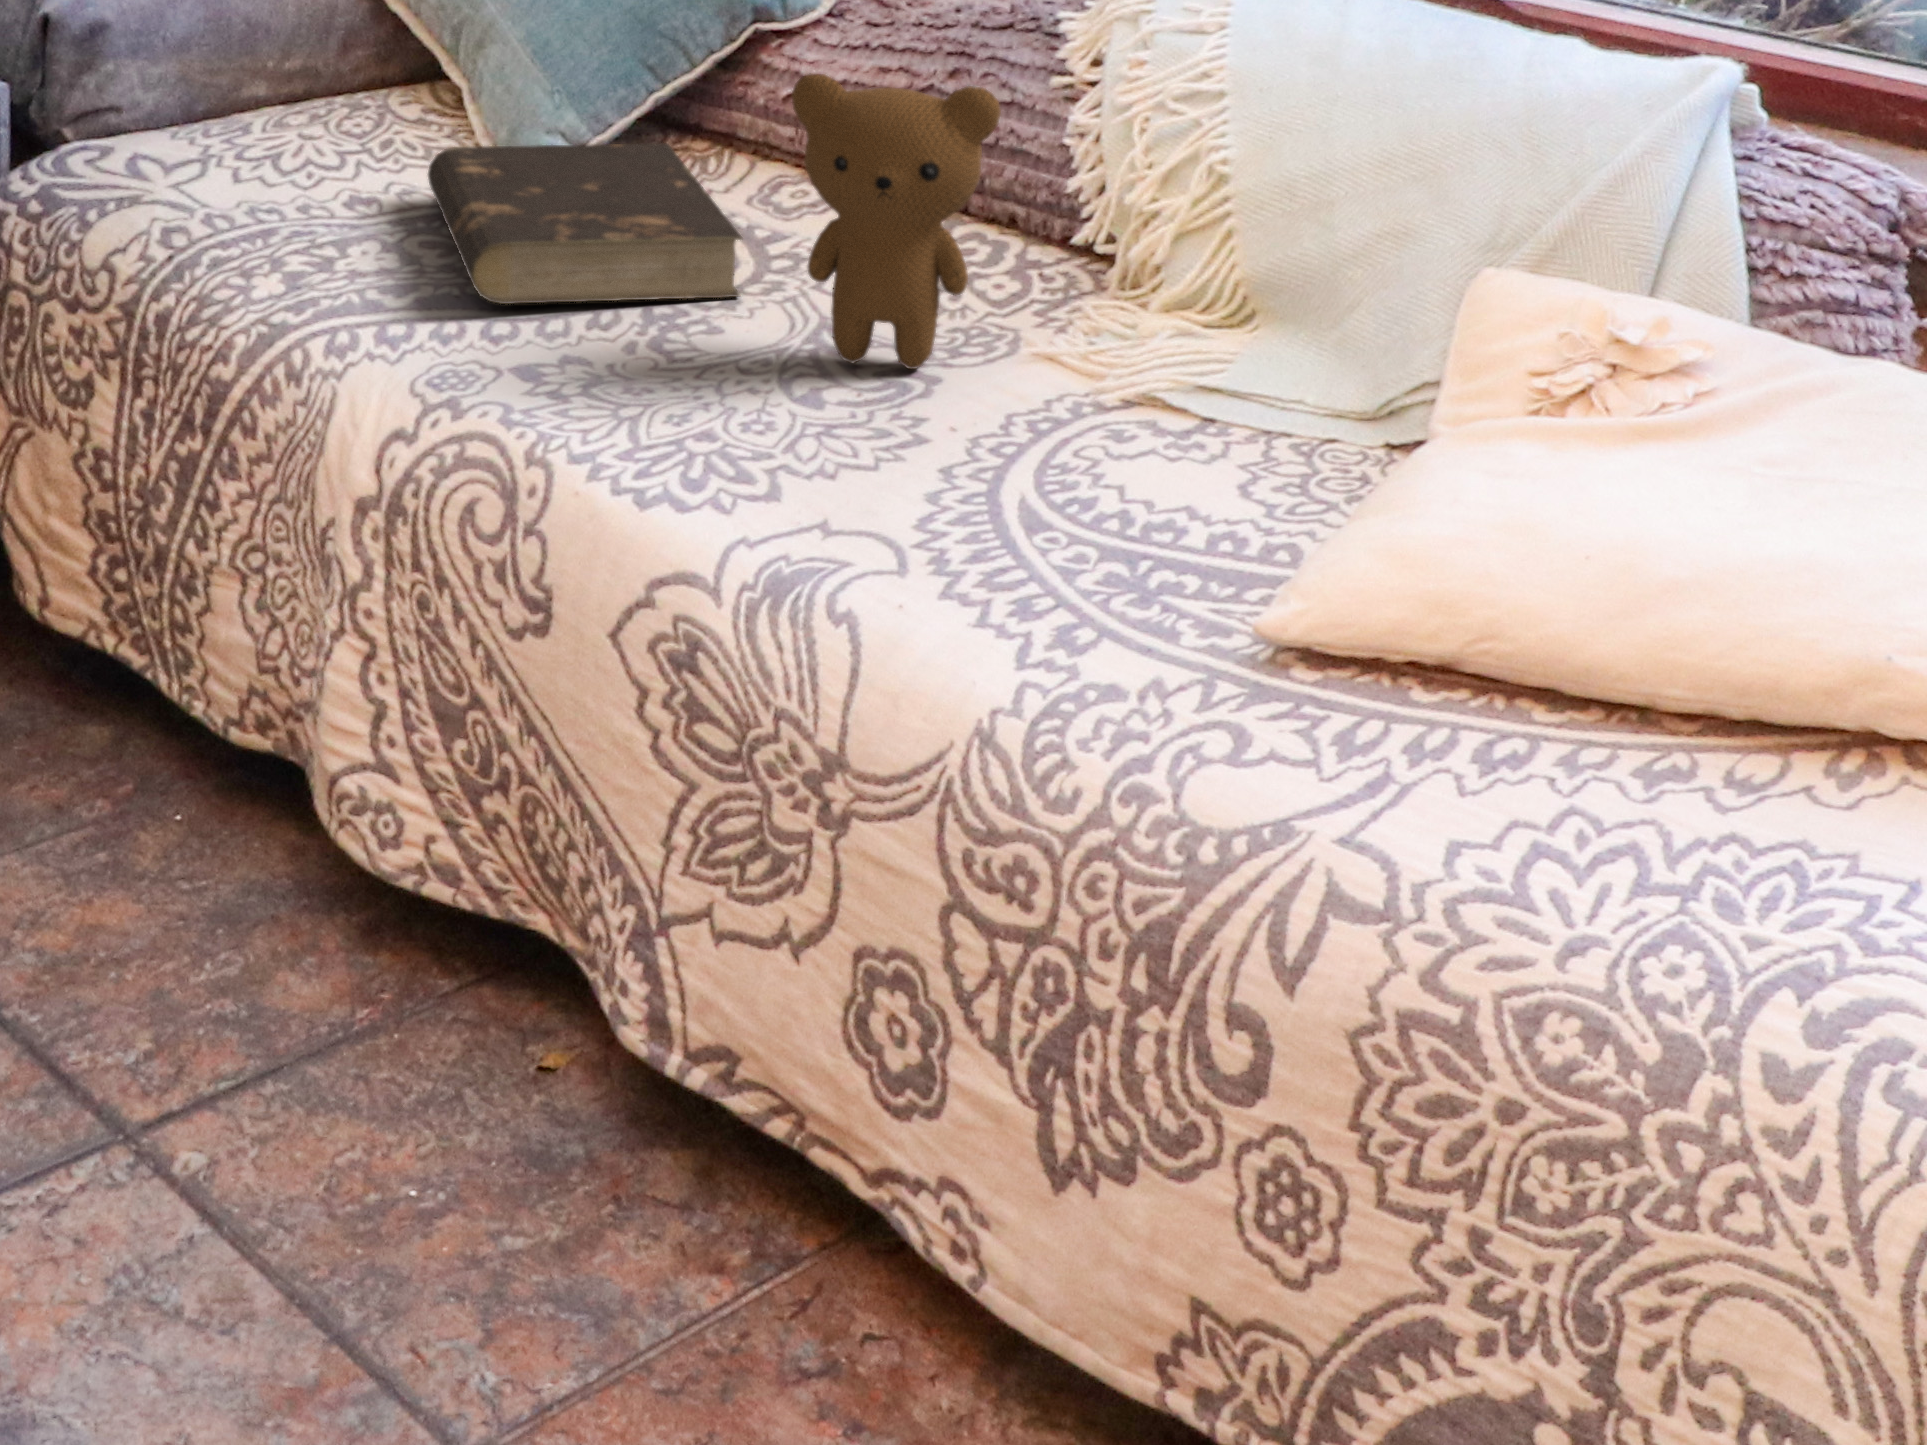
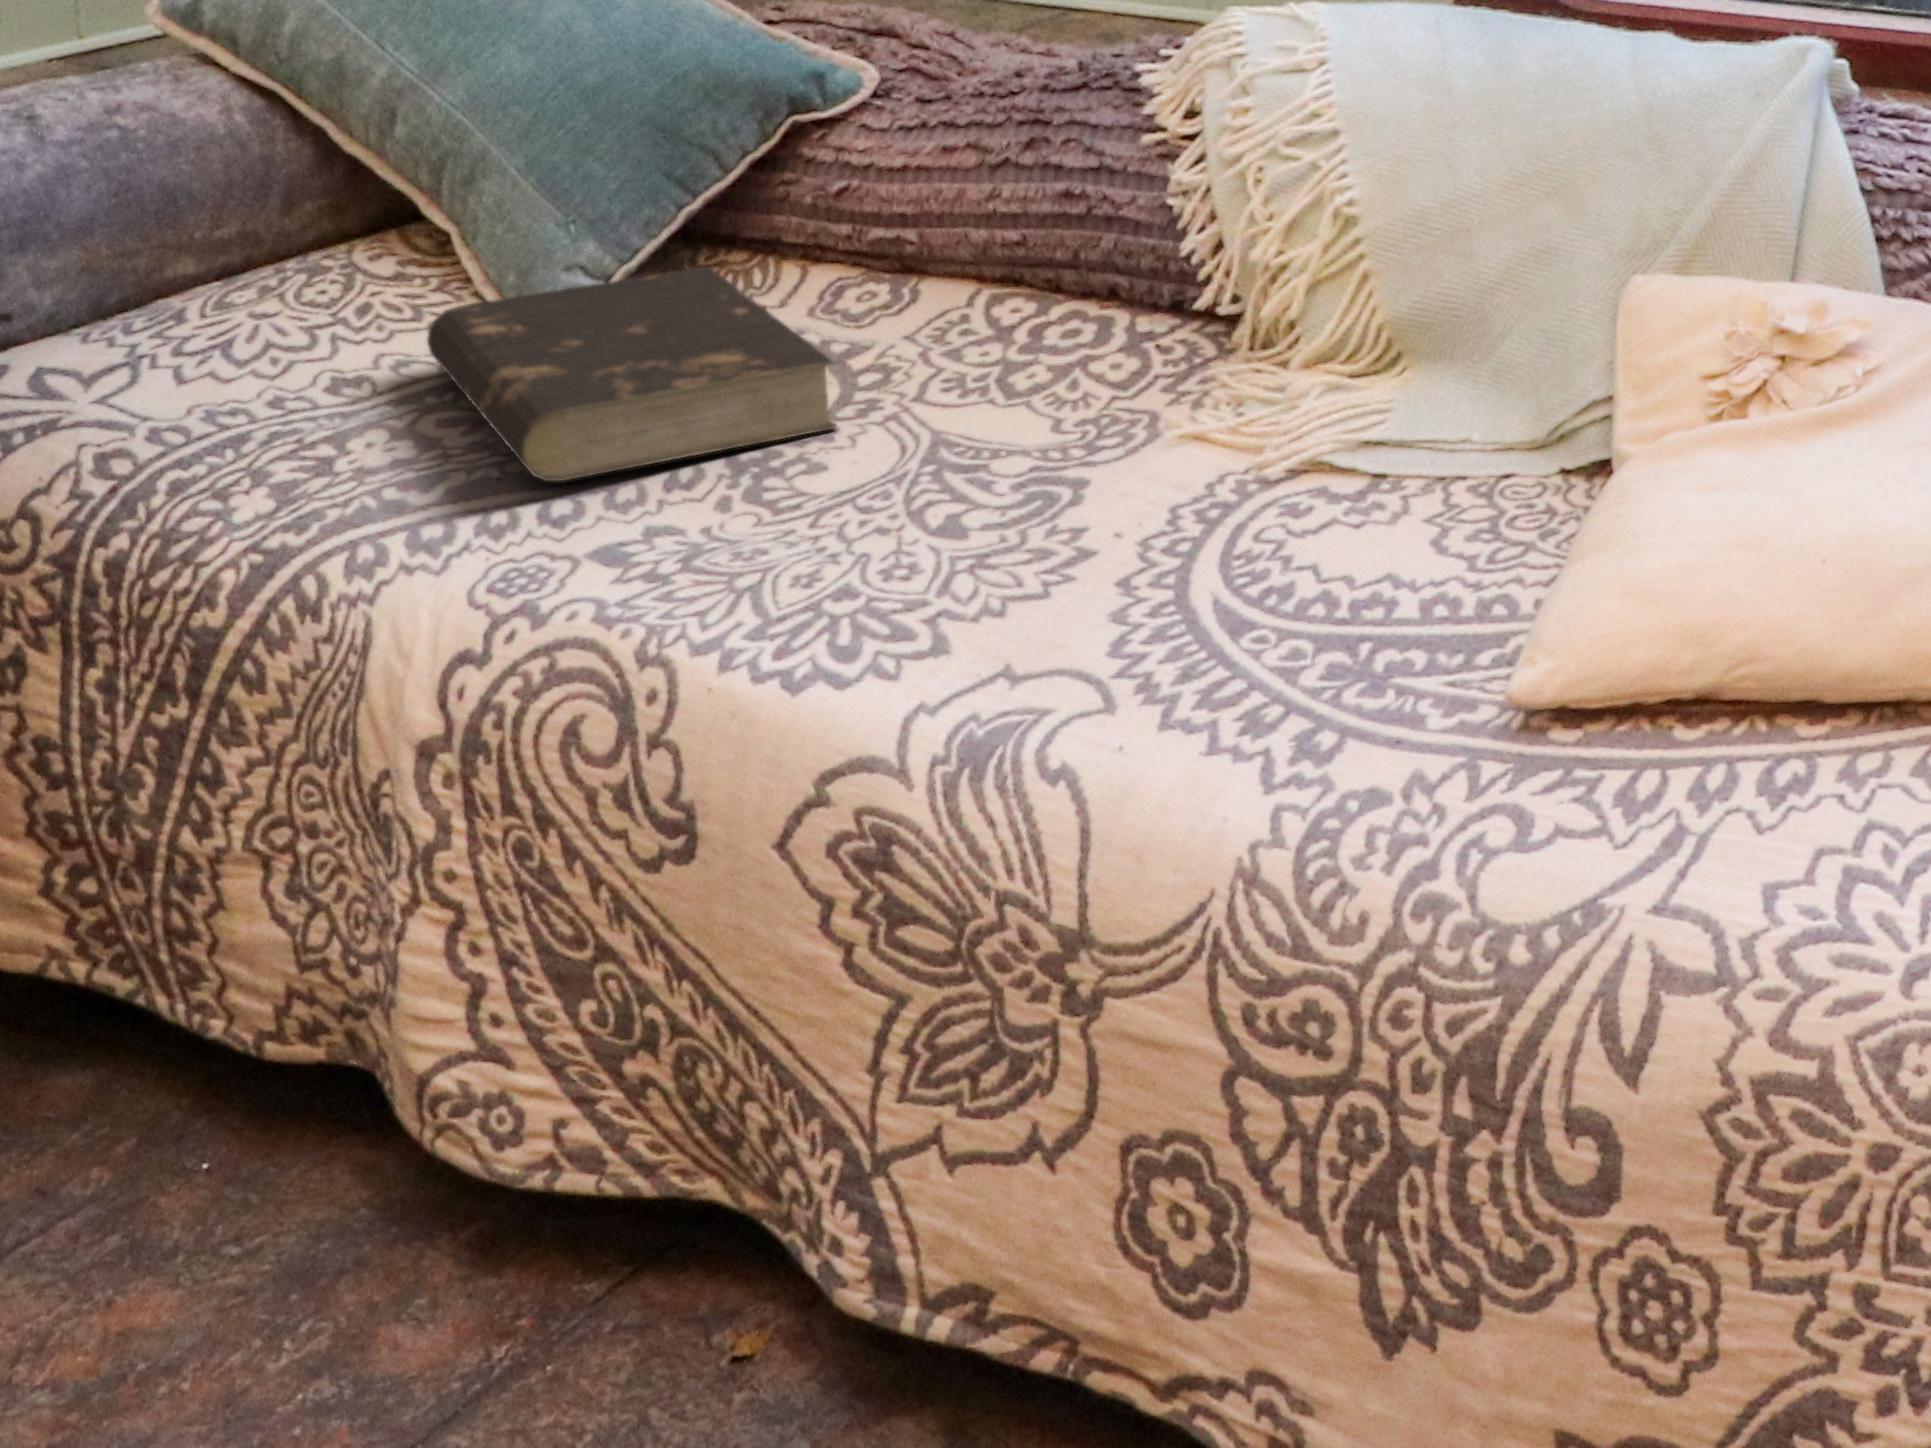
teddy bear: present [792,73,1001,369] -> none [889,163,1126,483]

